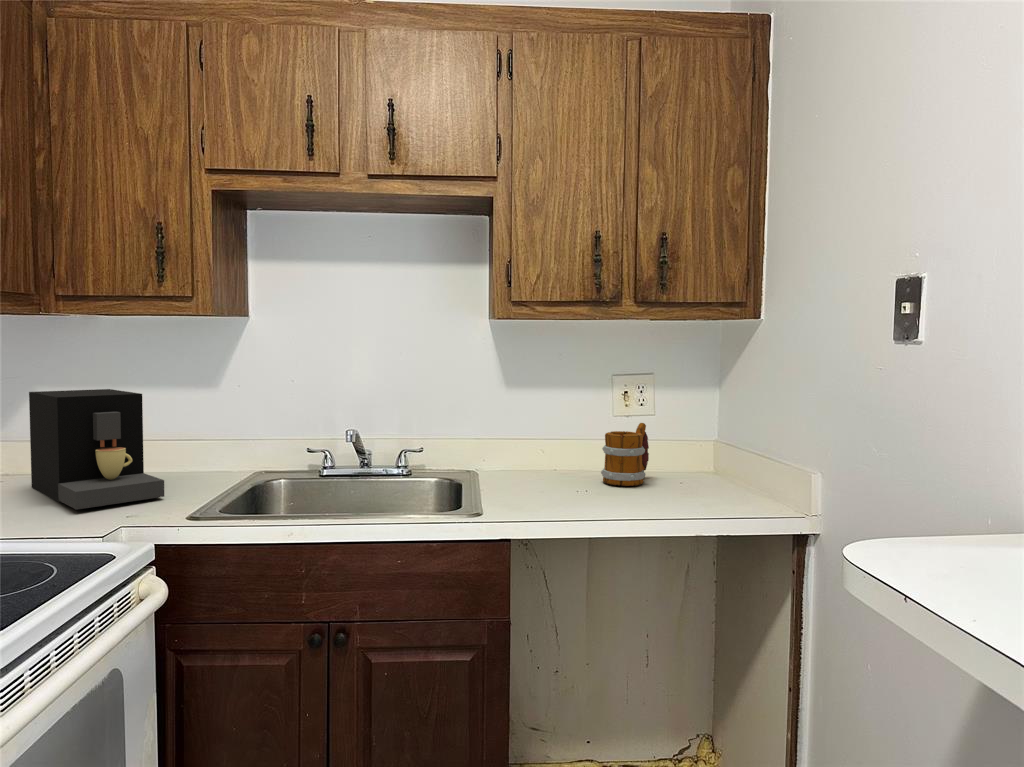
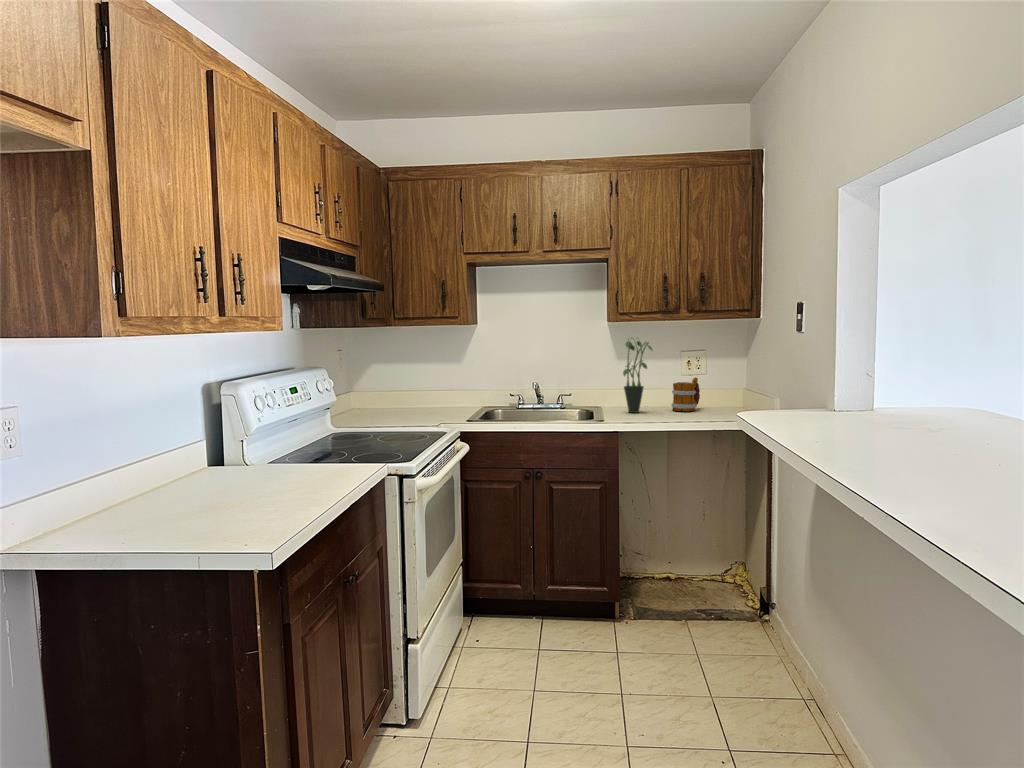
potted plant: none [517,348,573,489] -> present [623,338,652,413]
coffee maker: present [29,389,164,510] -> none [379,363,448,419]

